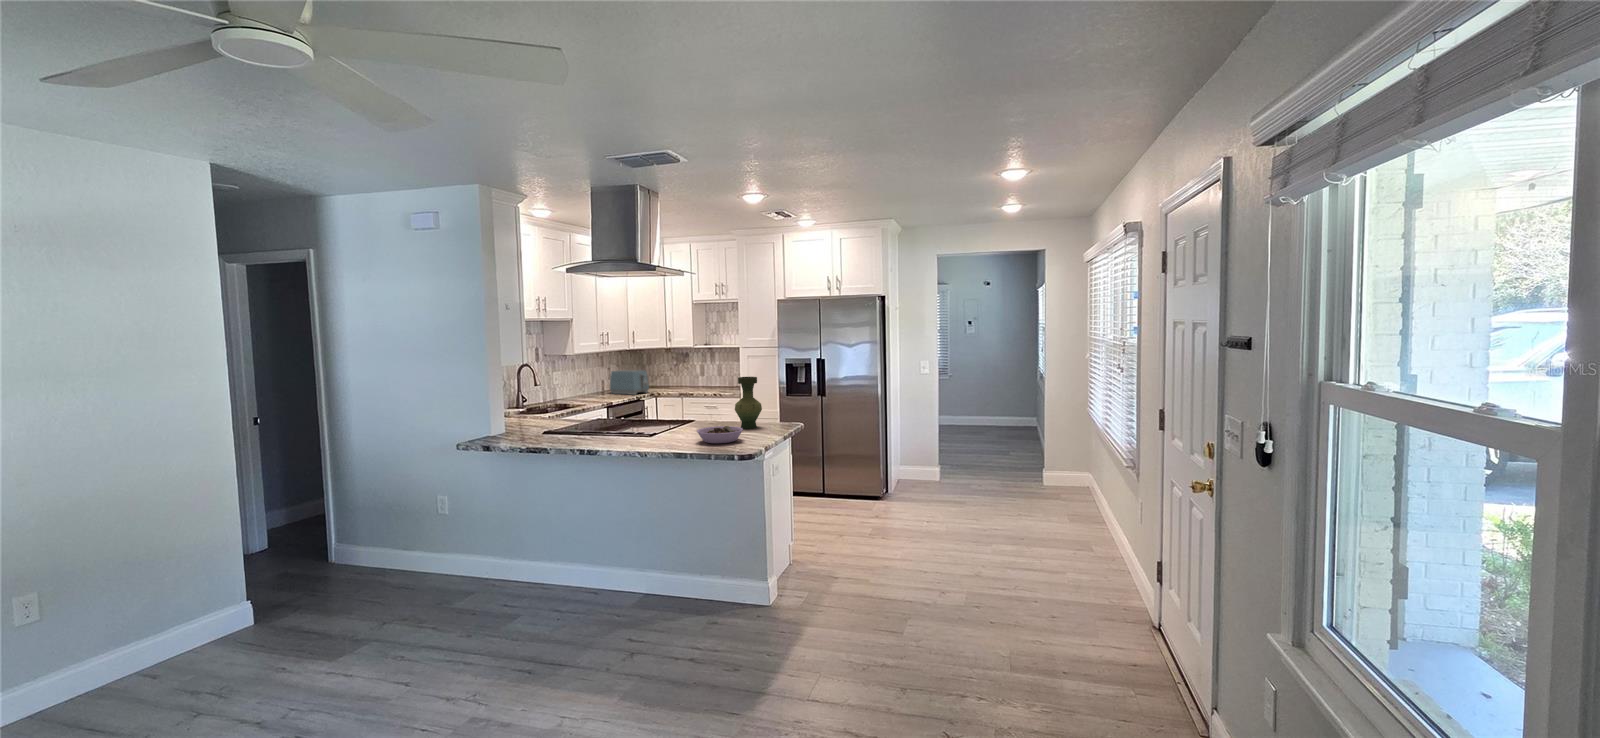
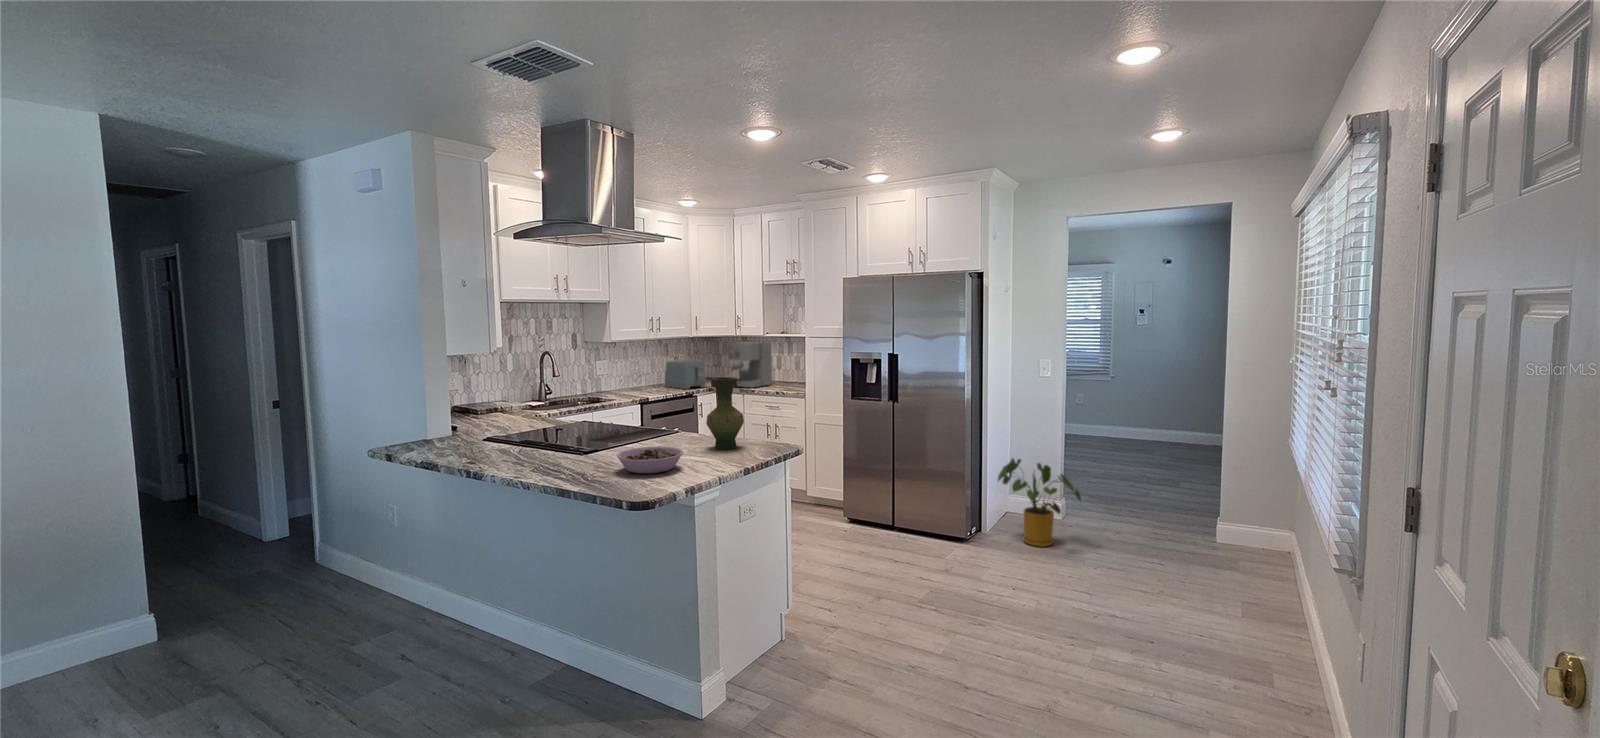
coffee maker: none [667,353,705,392] -> present [728,342,772,388]
house plant: none [899,435,960,498] -> present [998,458,1081,547]

